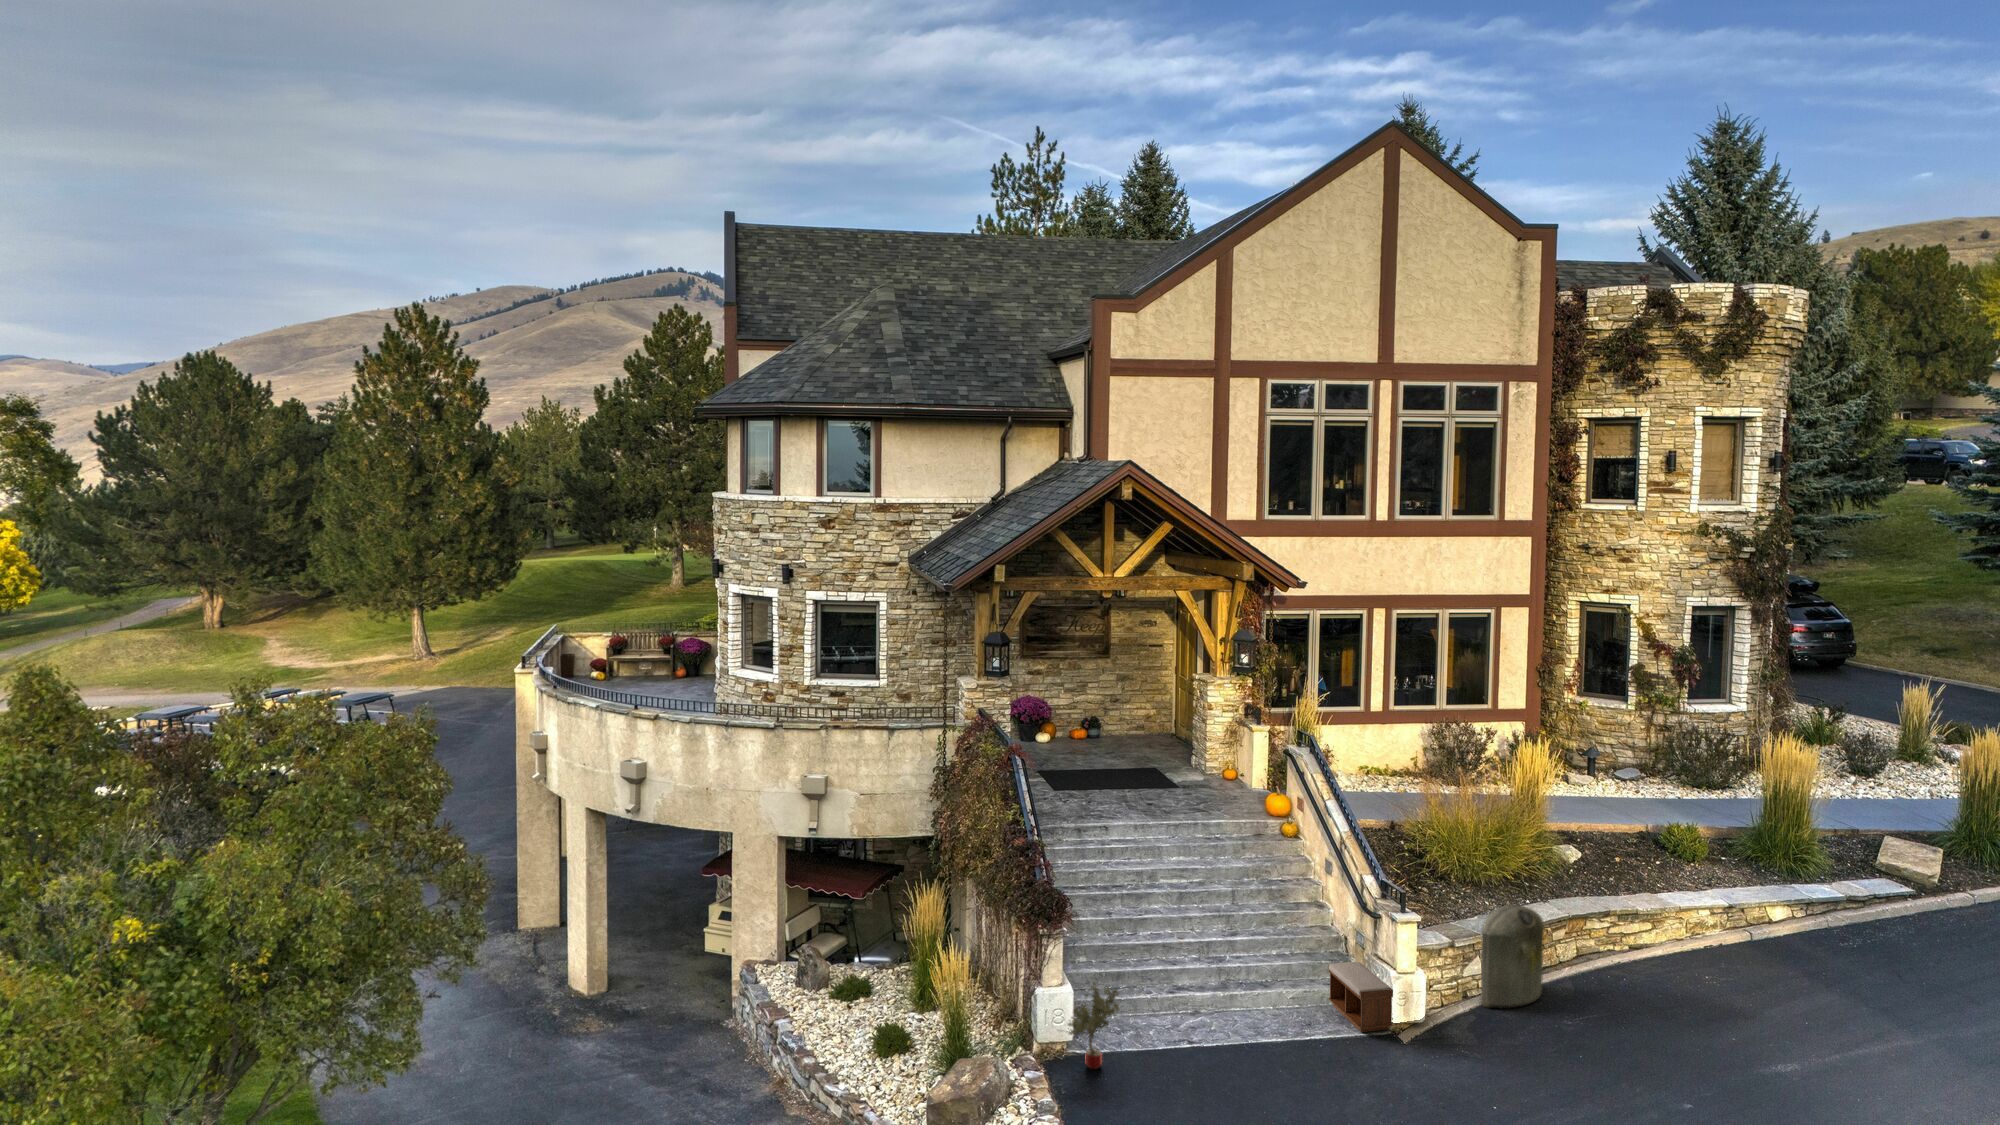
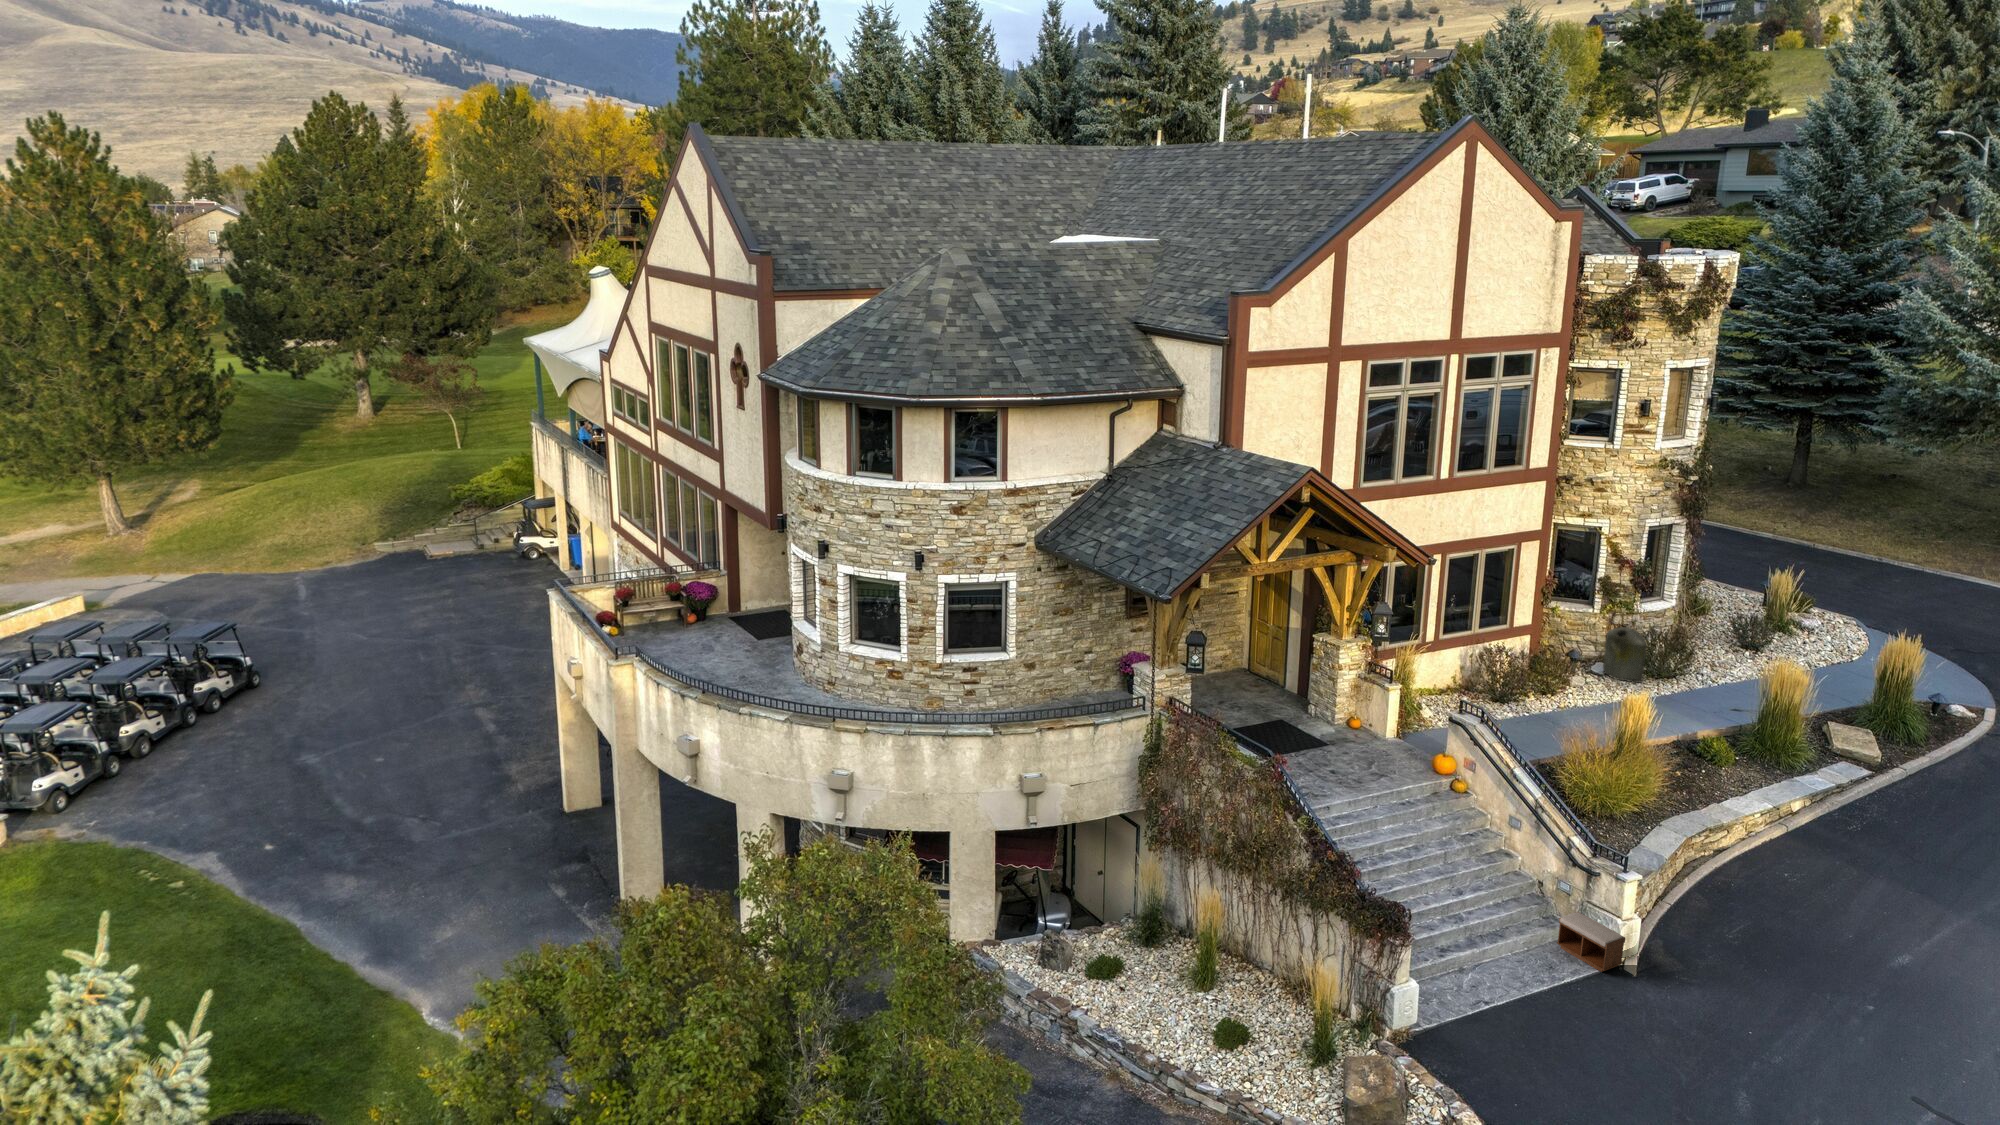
trash can: present [1481,904,1544,1008] -> present [1603,627,1647,683]
potted tree: present [1068,983,1119,1069] -> none [1423,975,1460,1044]

